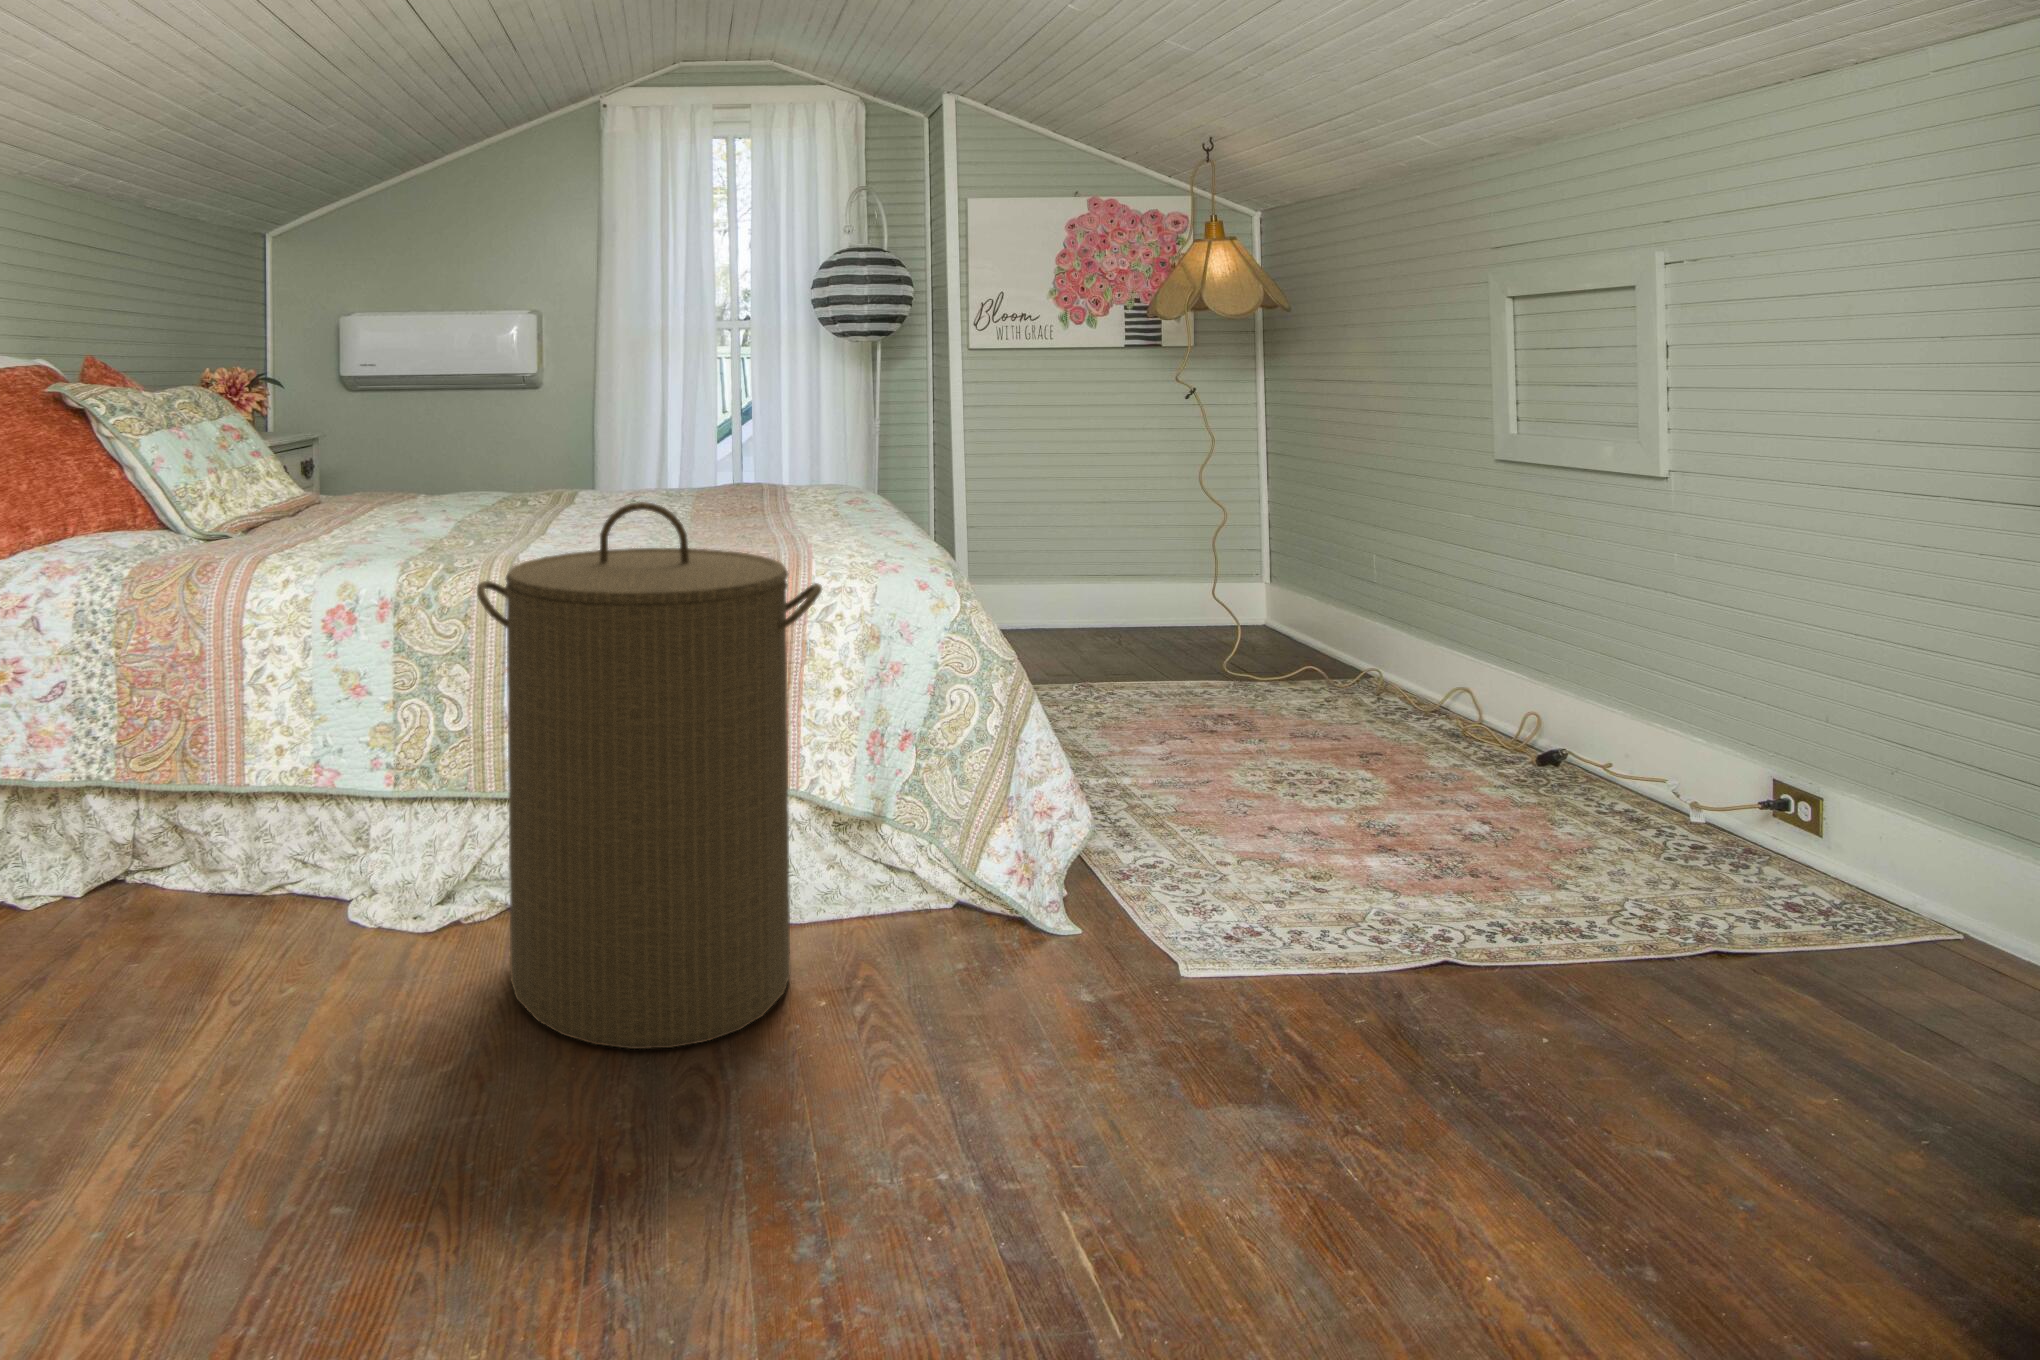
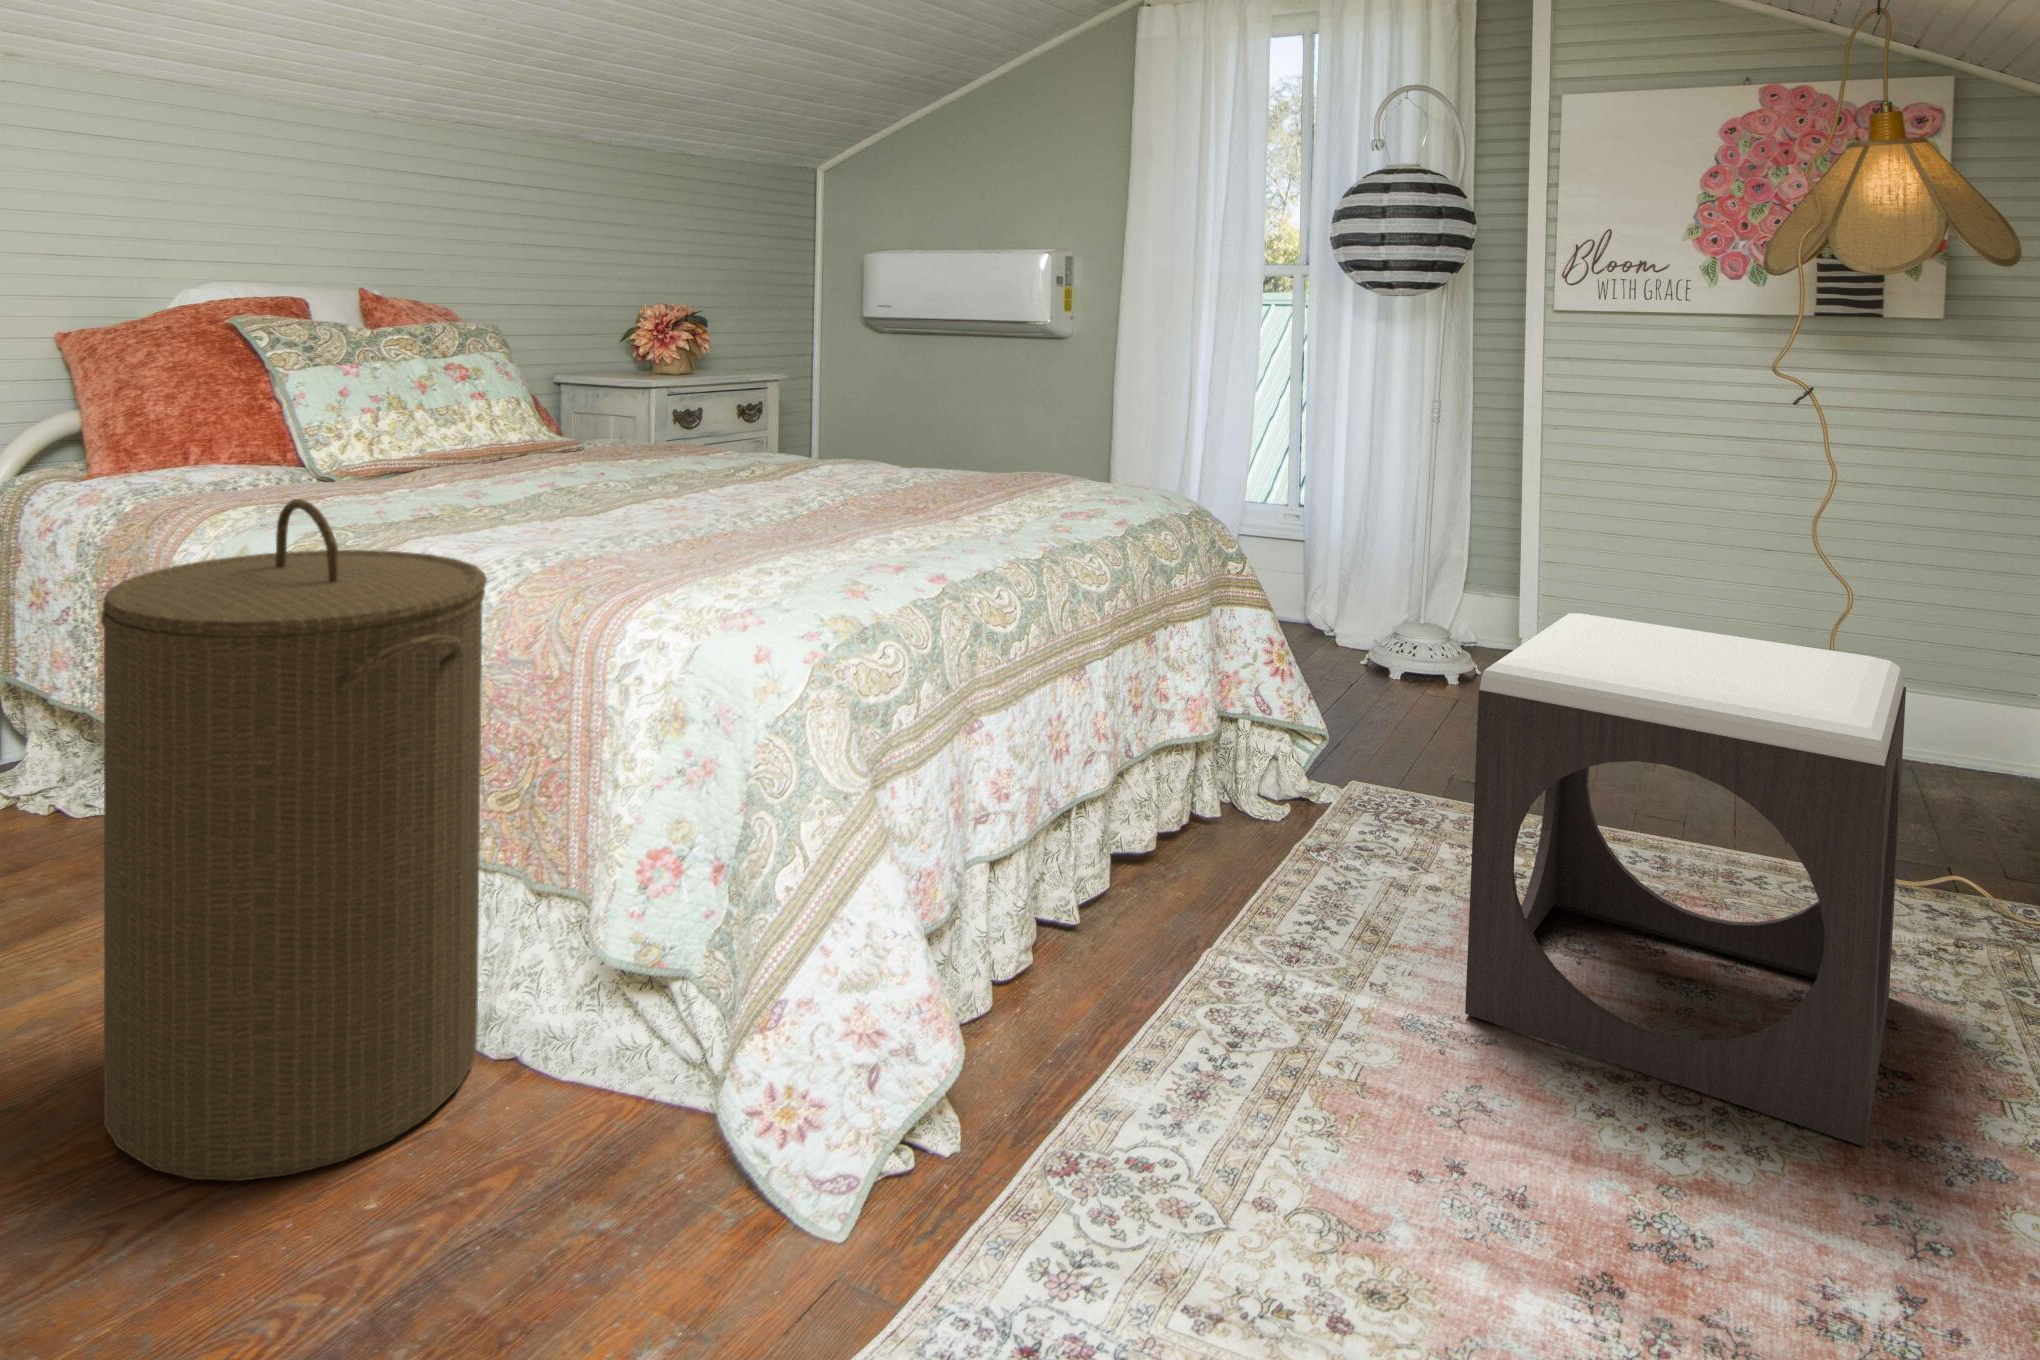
footstool: none [1129,518,1385,758] -> present [1465,613,1906,1147]

